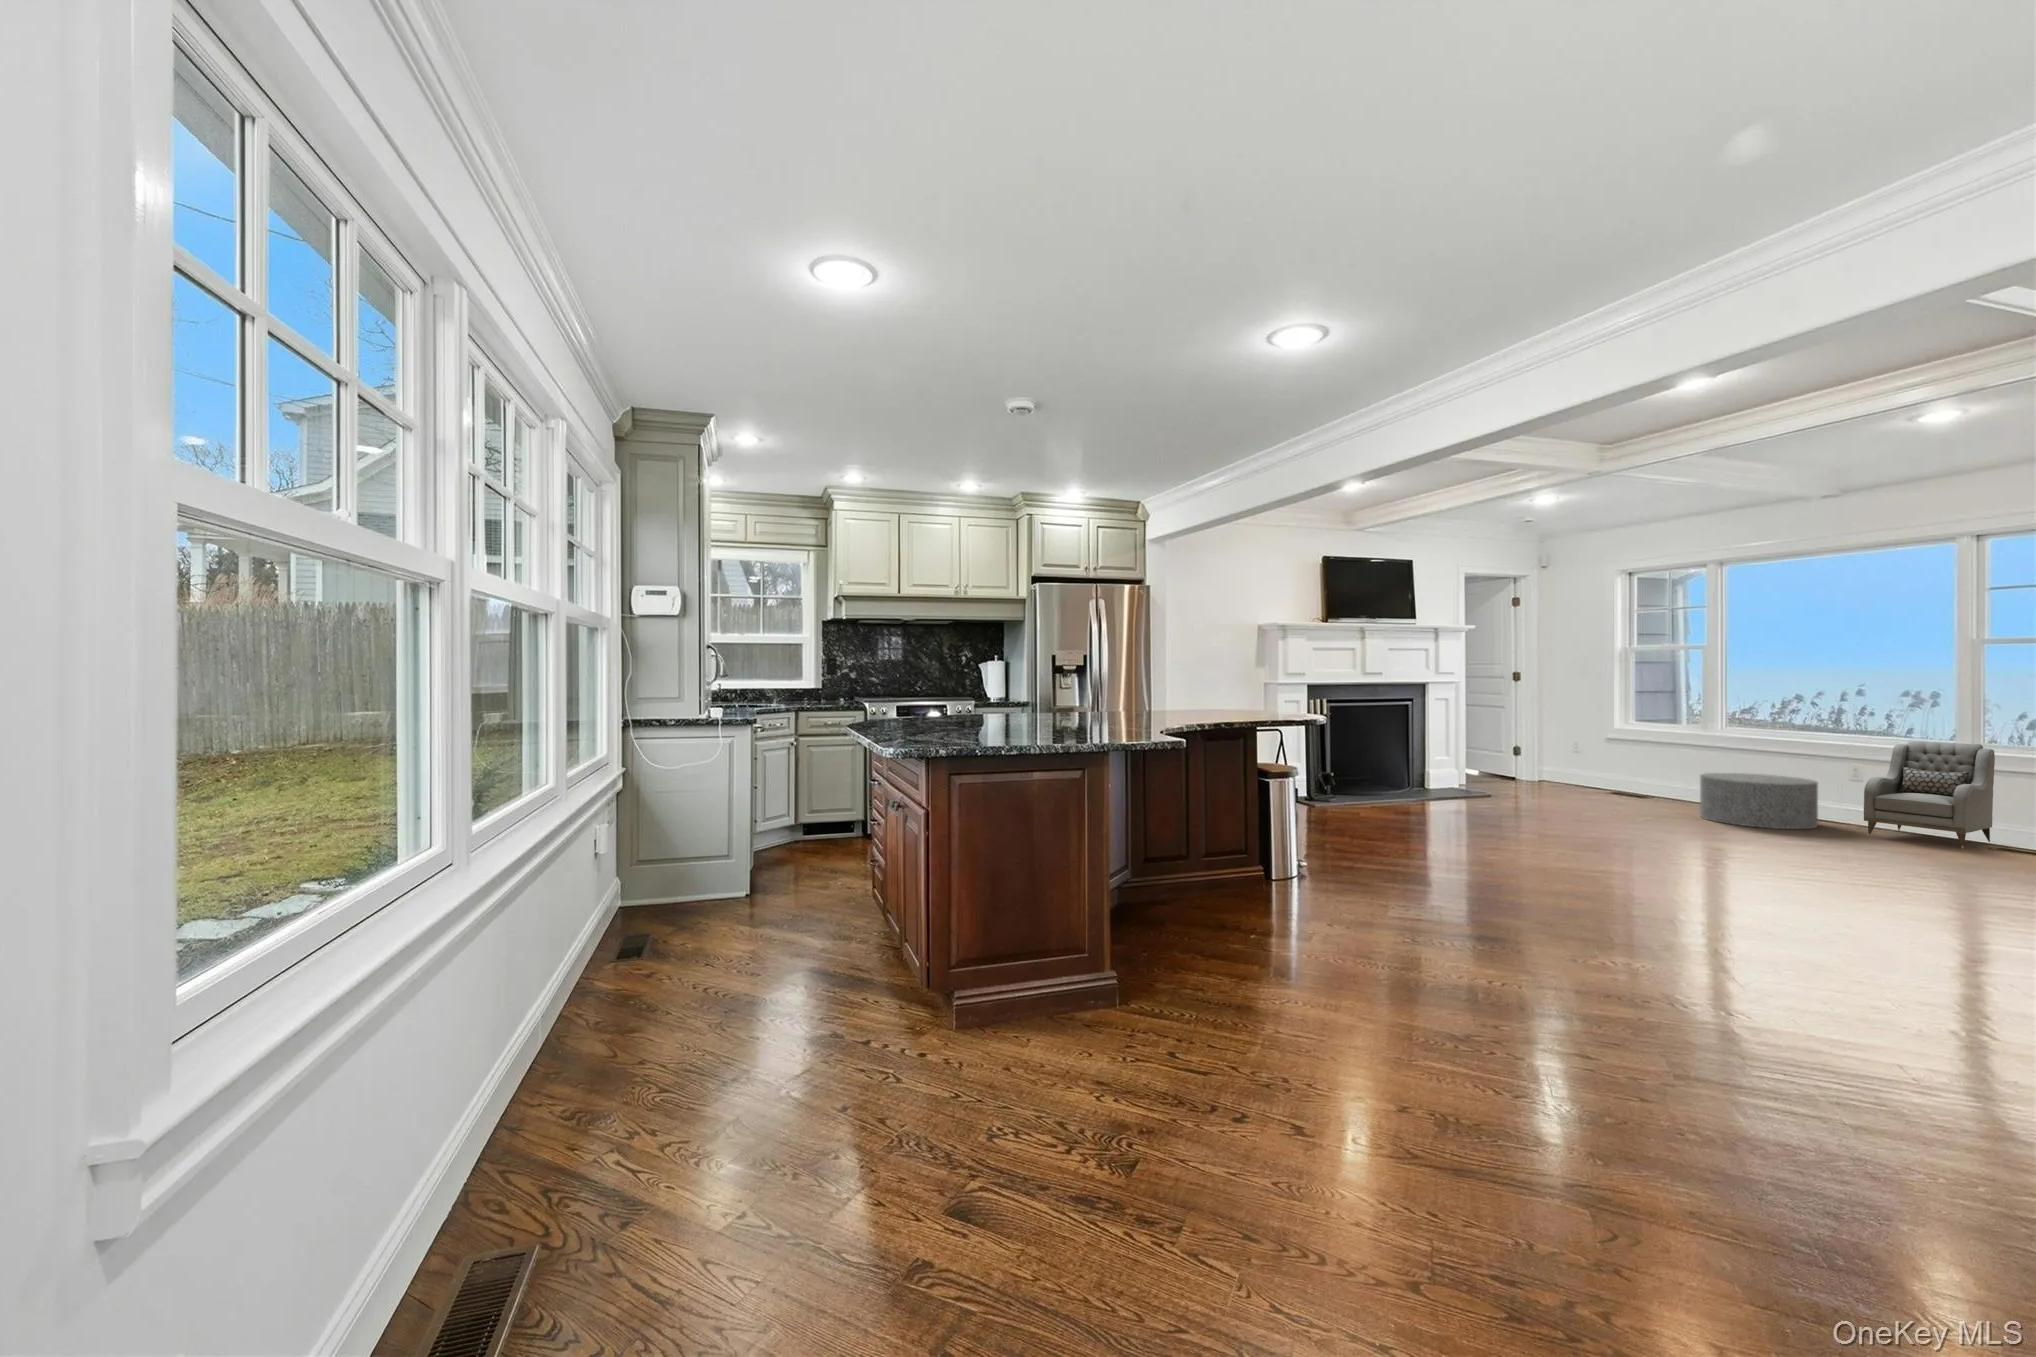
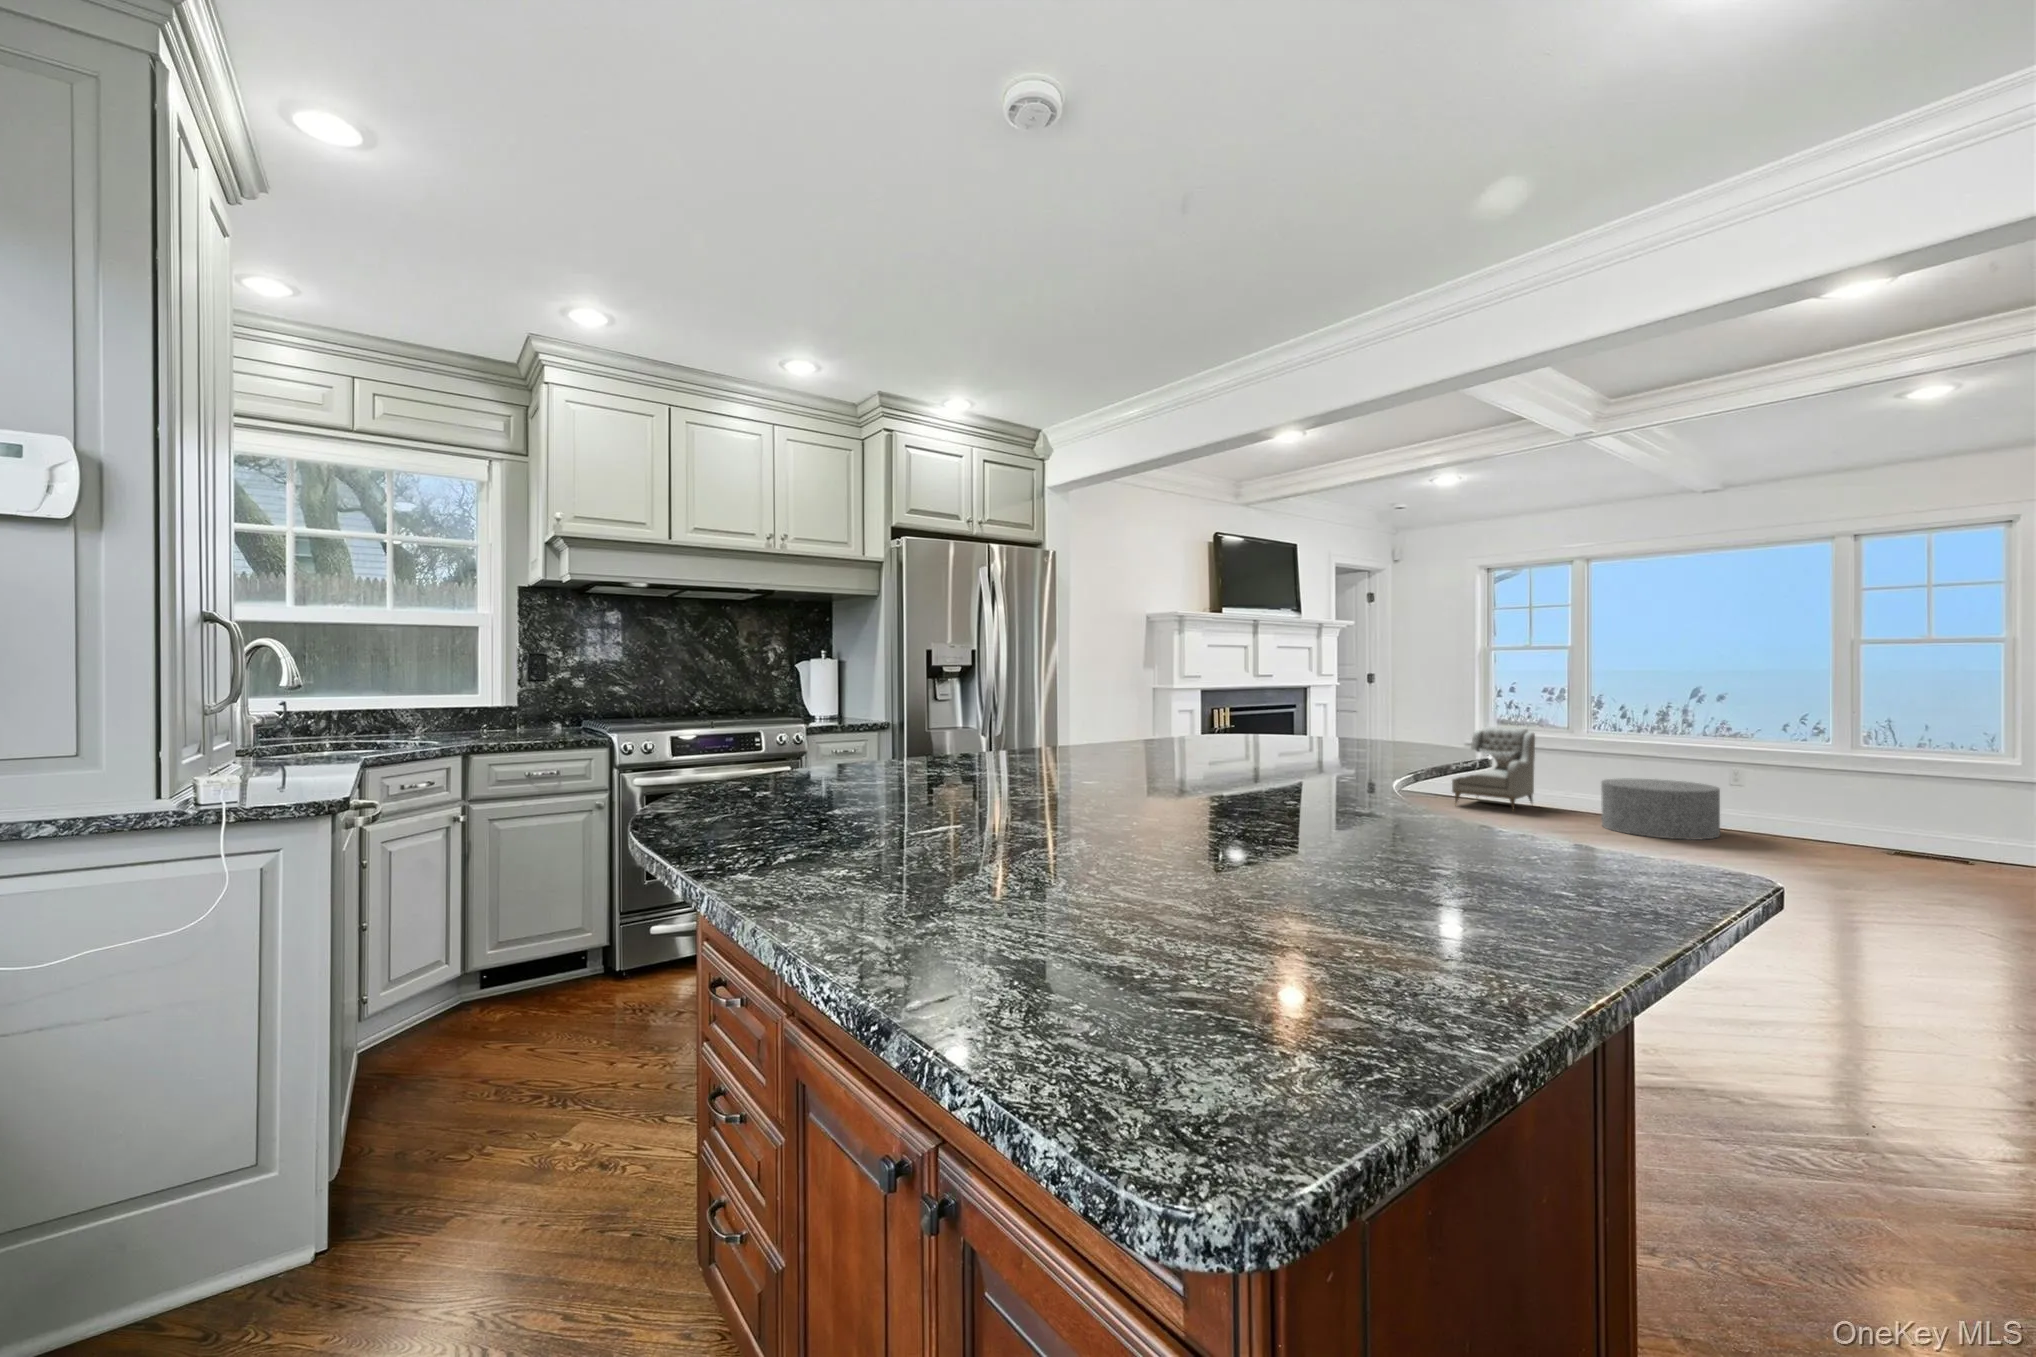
armchair: present [1864,741,1995,848] -> present [1452,727,1535,809]

